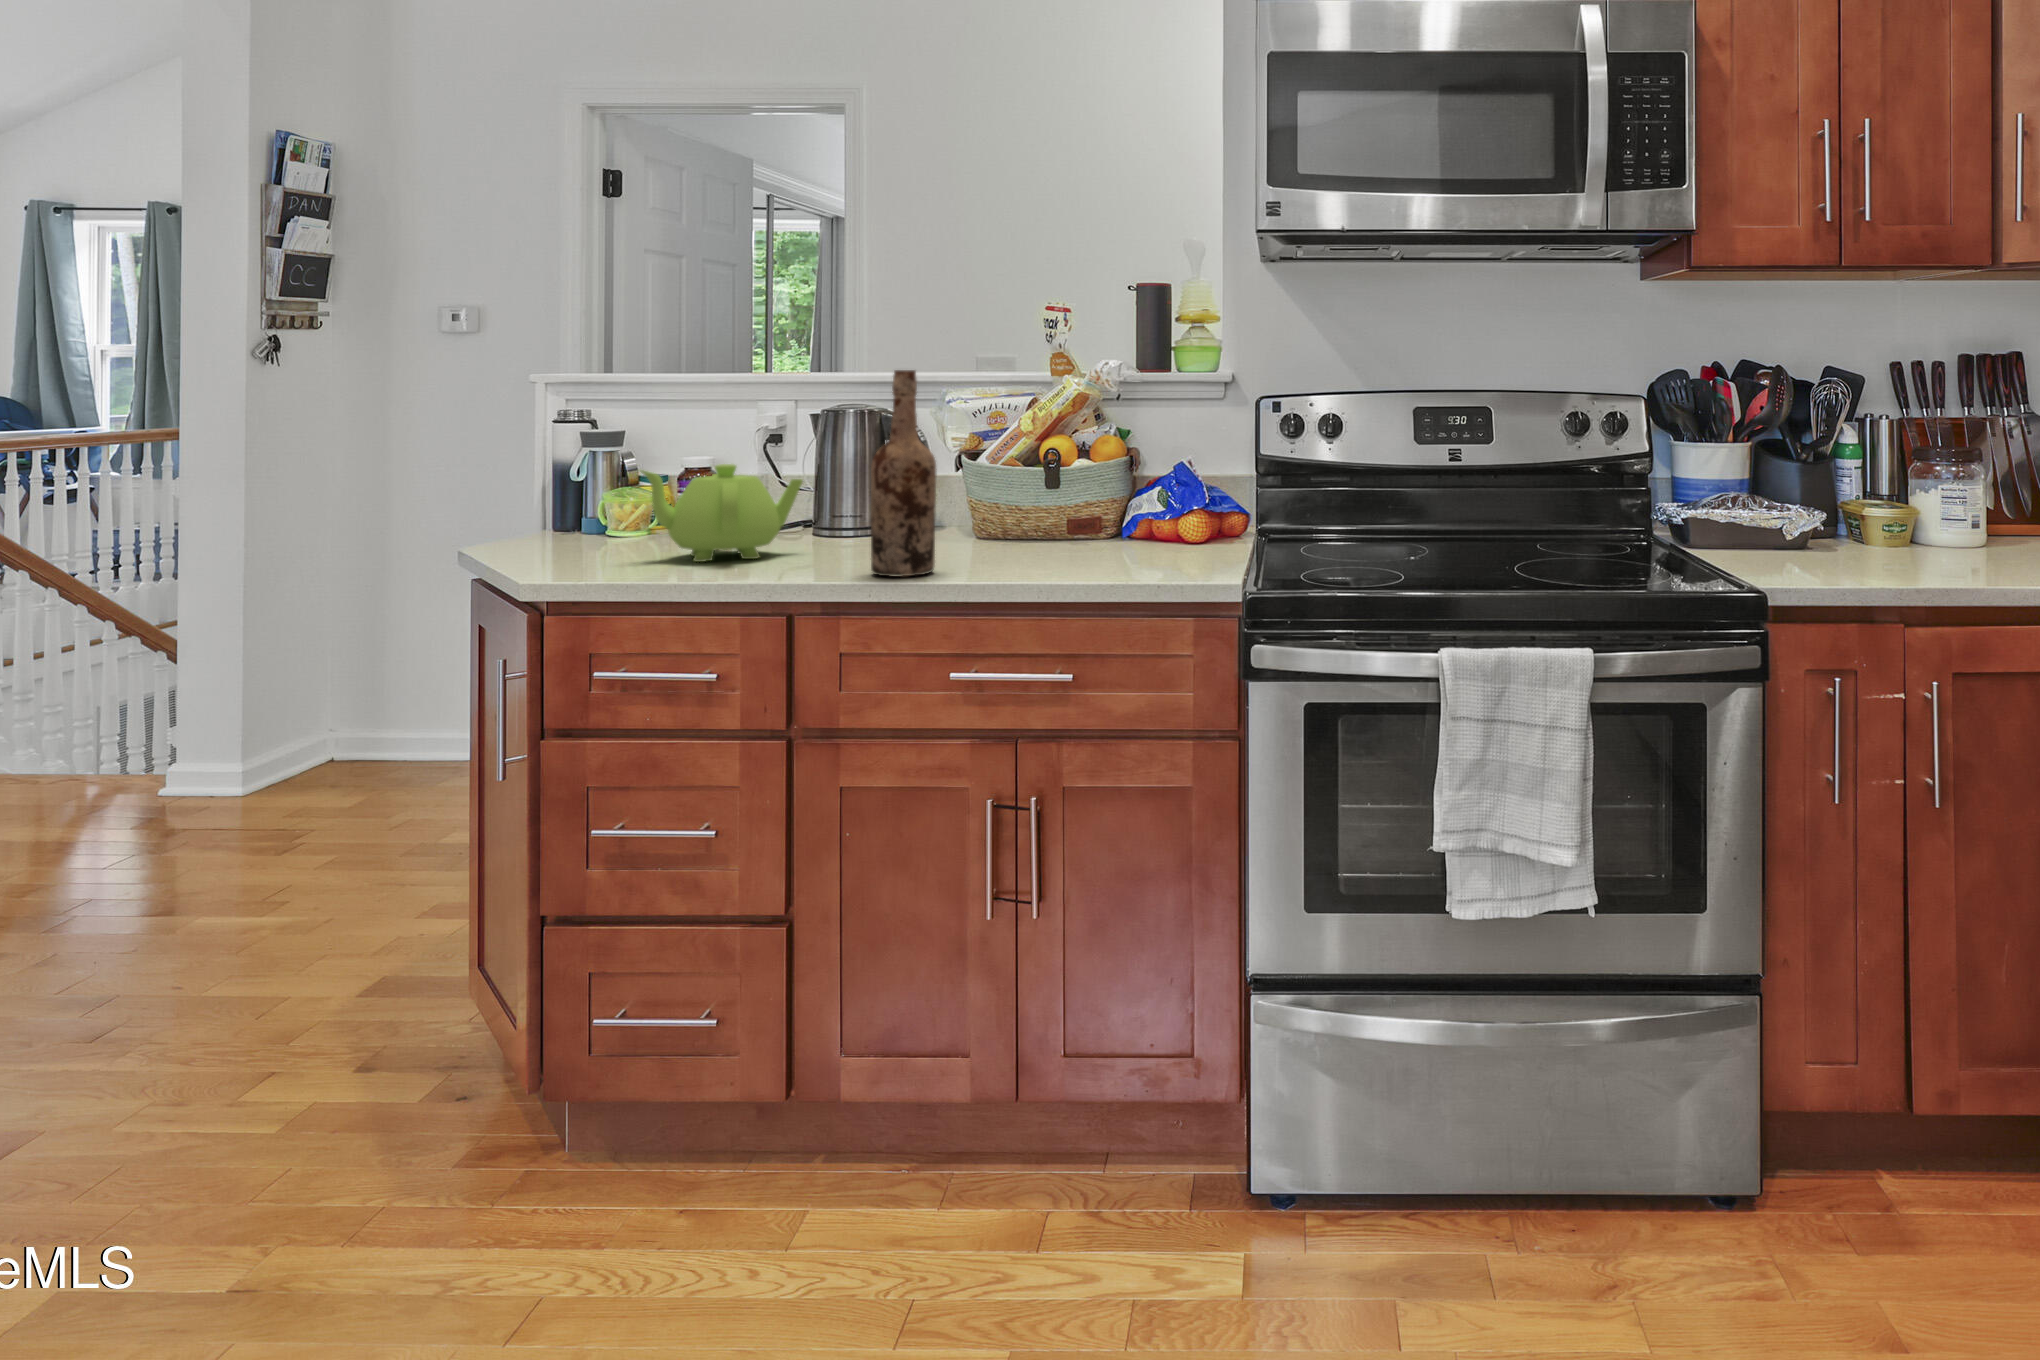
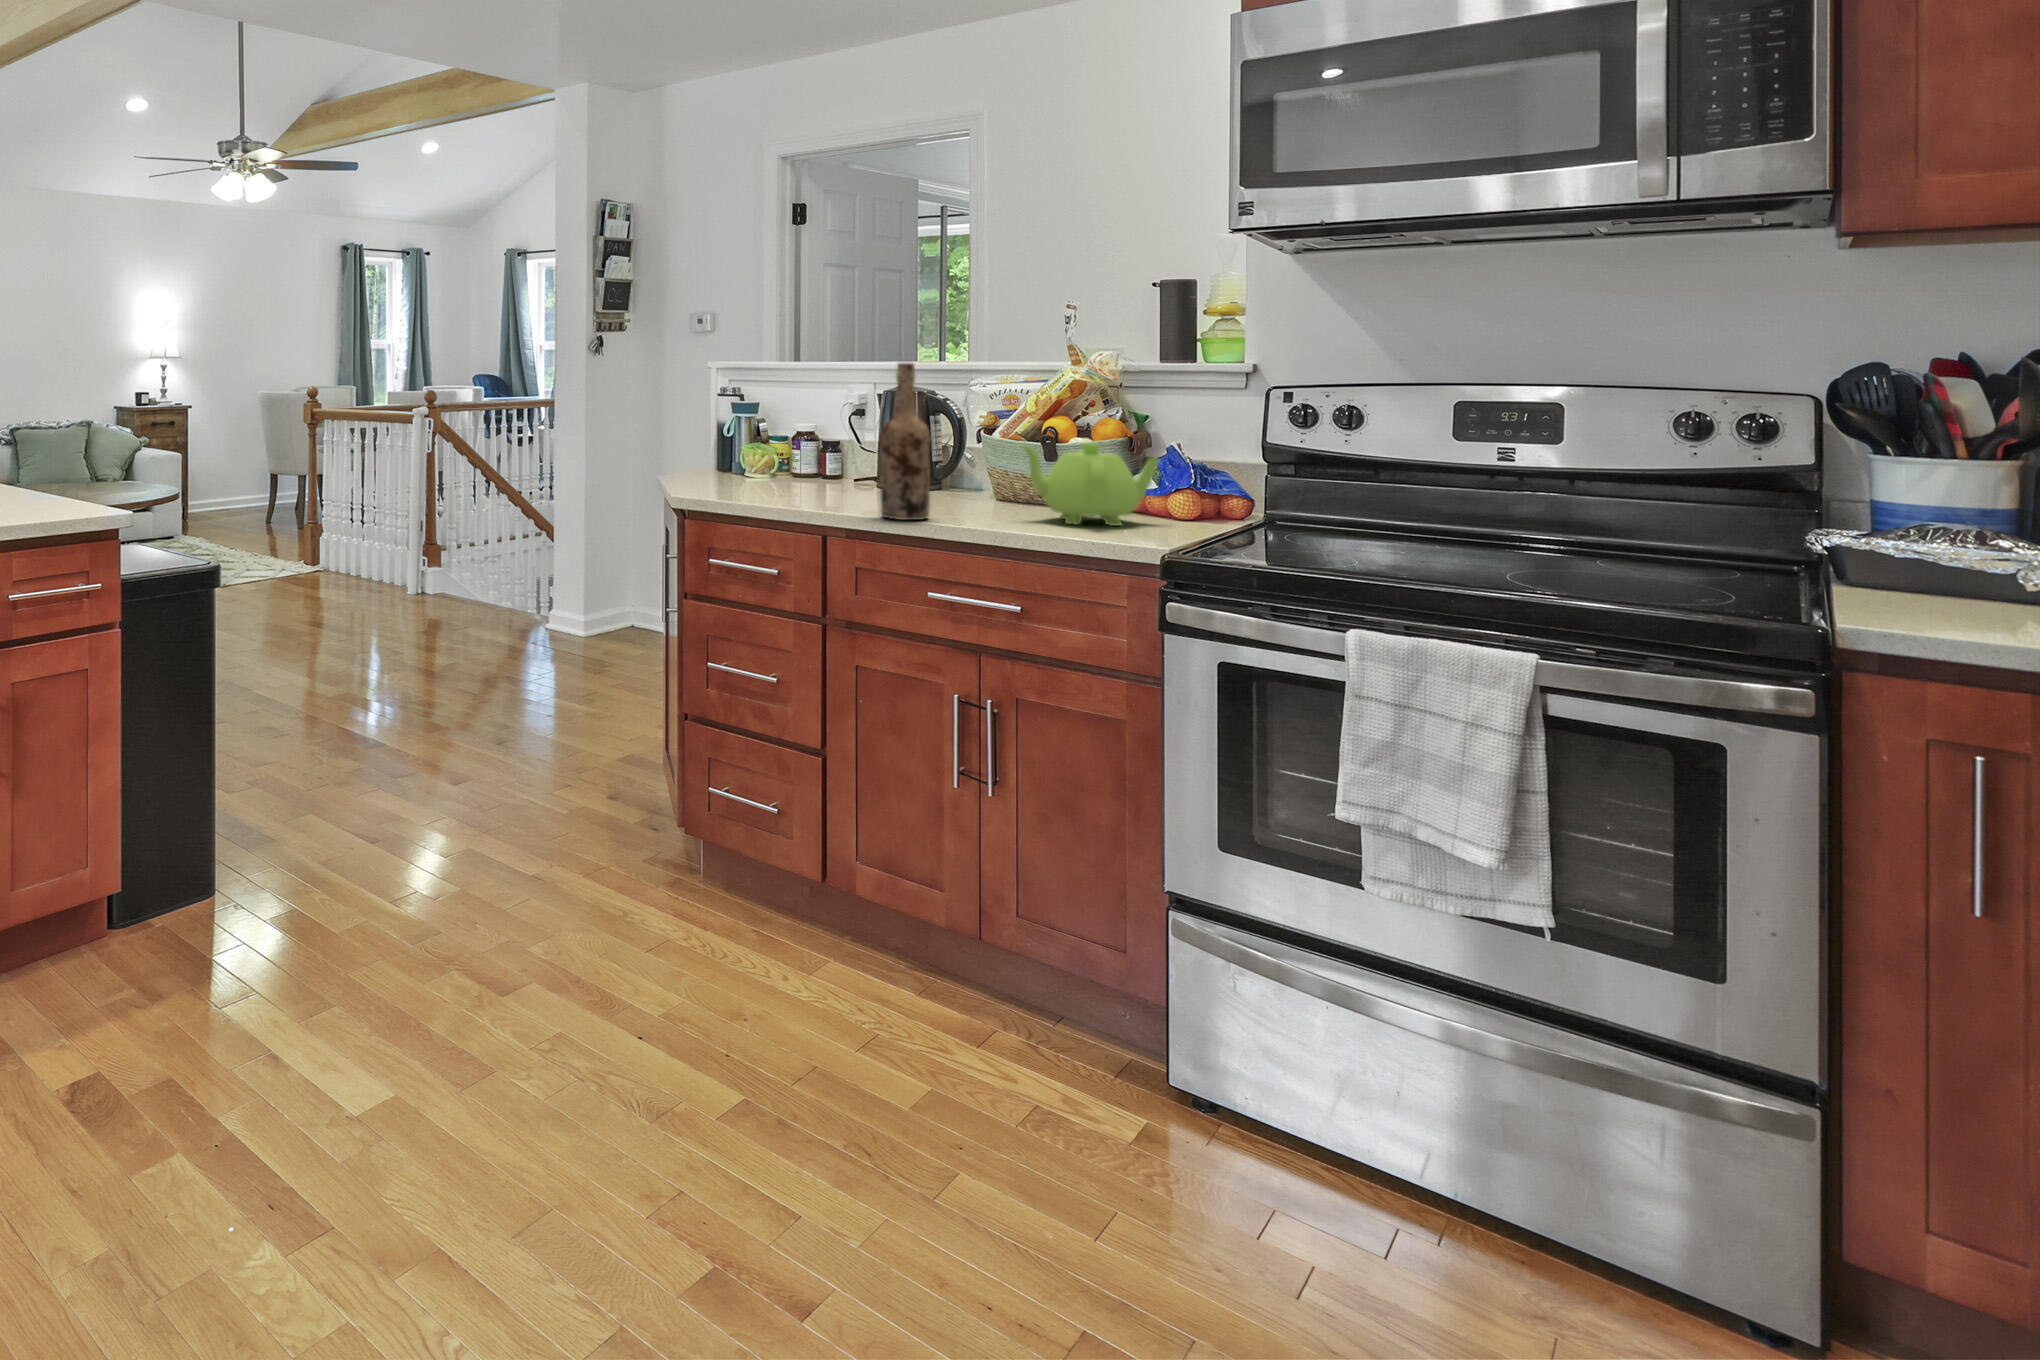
teapot: present [641,464,803,562] -> present [1022,443,1160,526]

